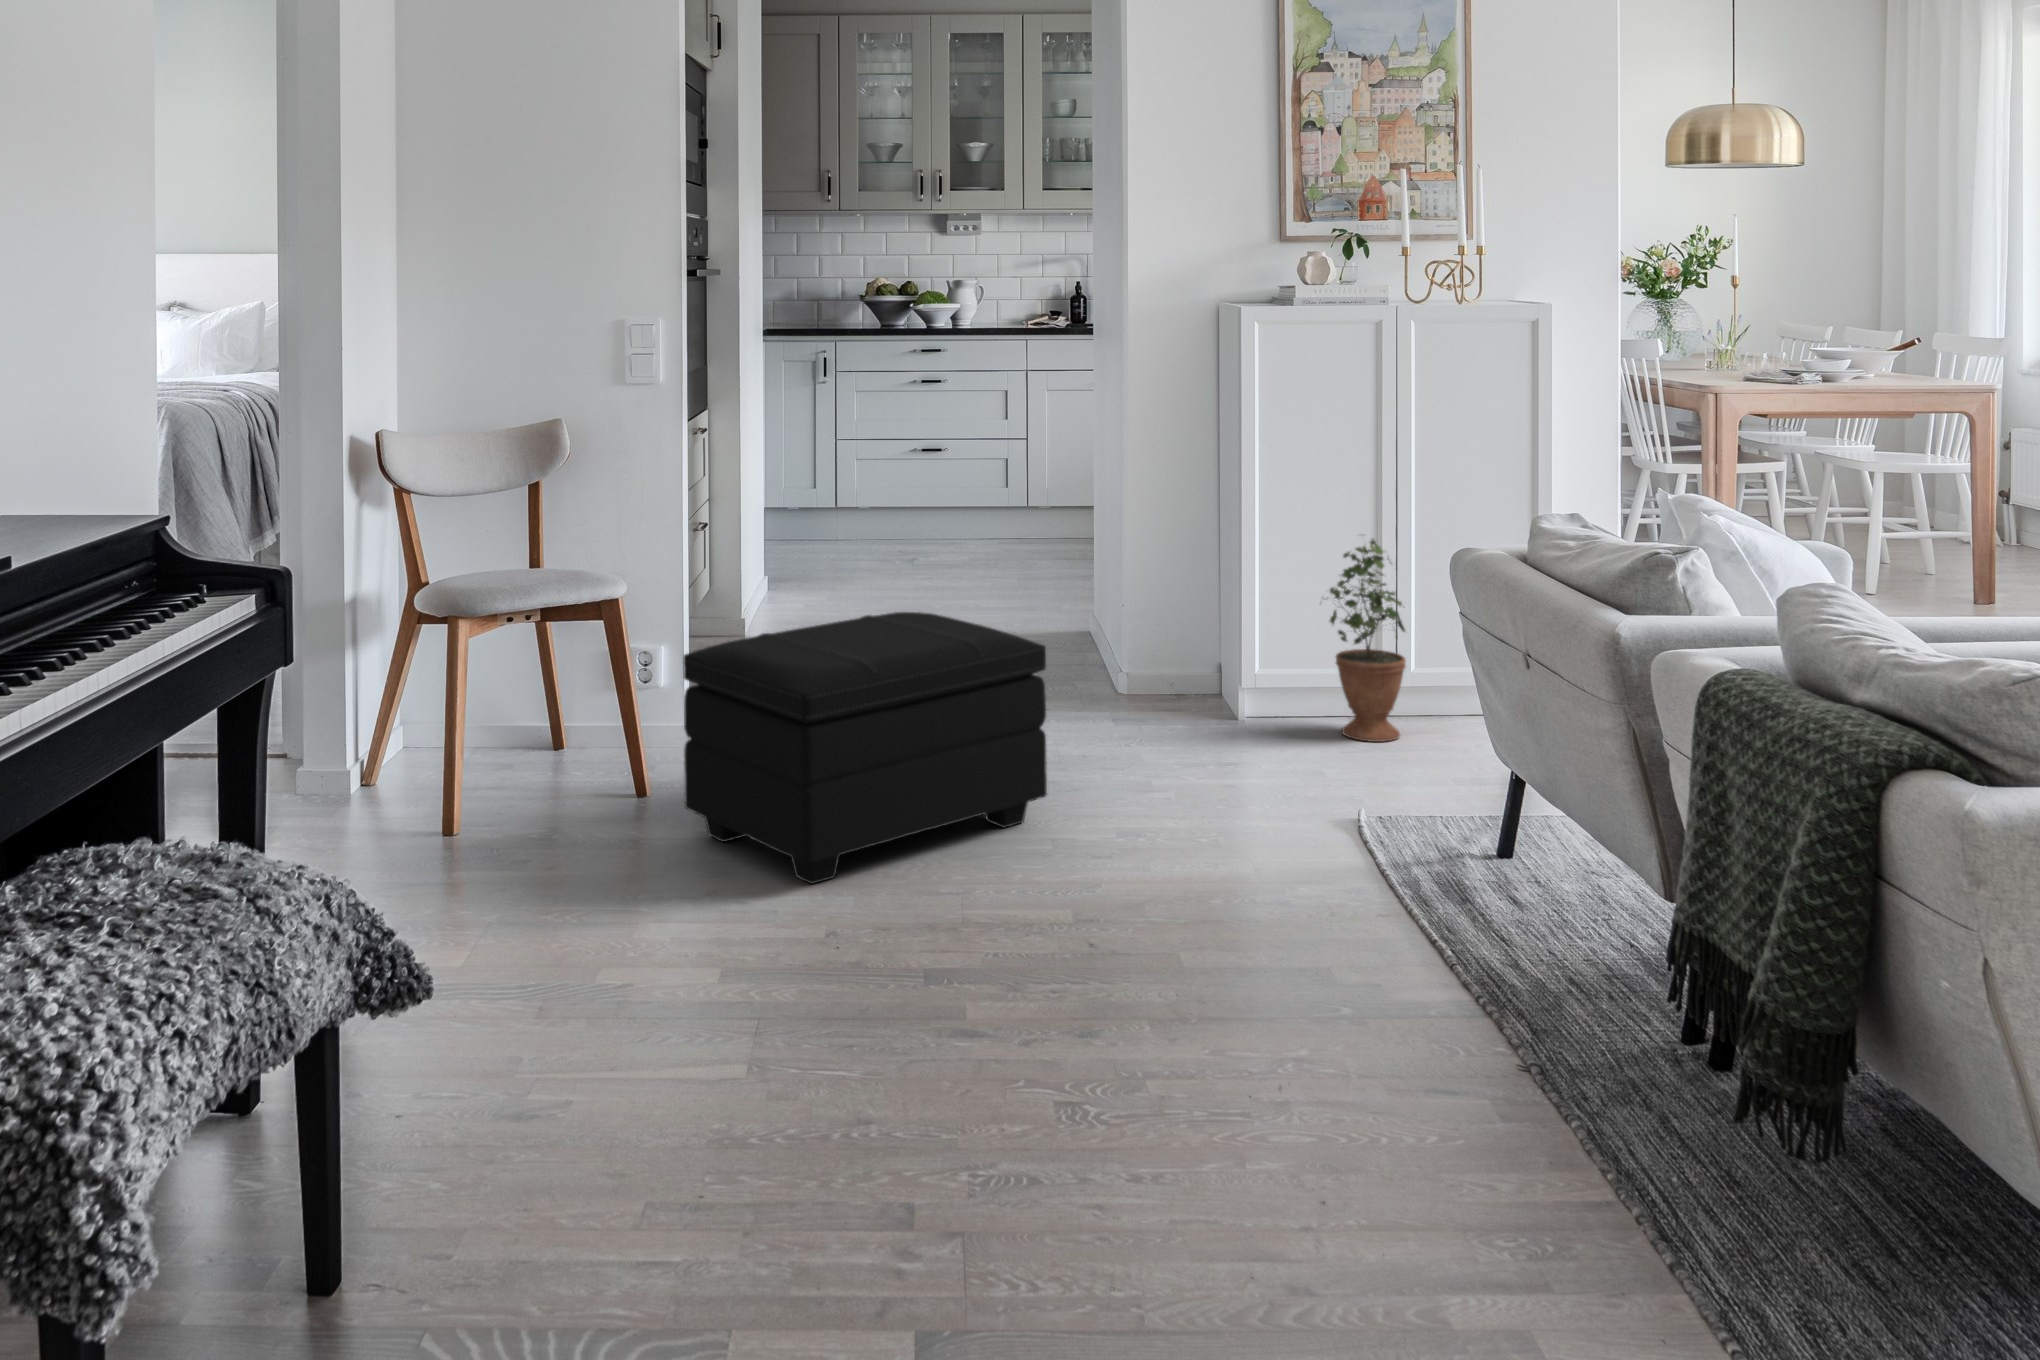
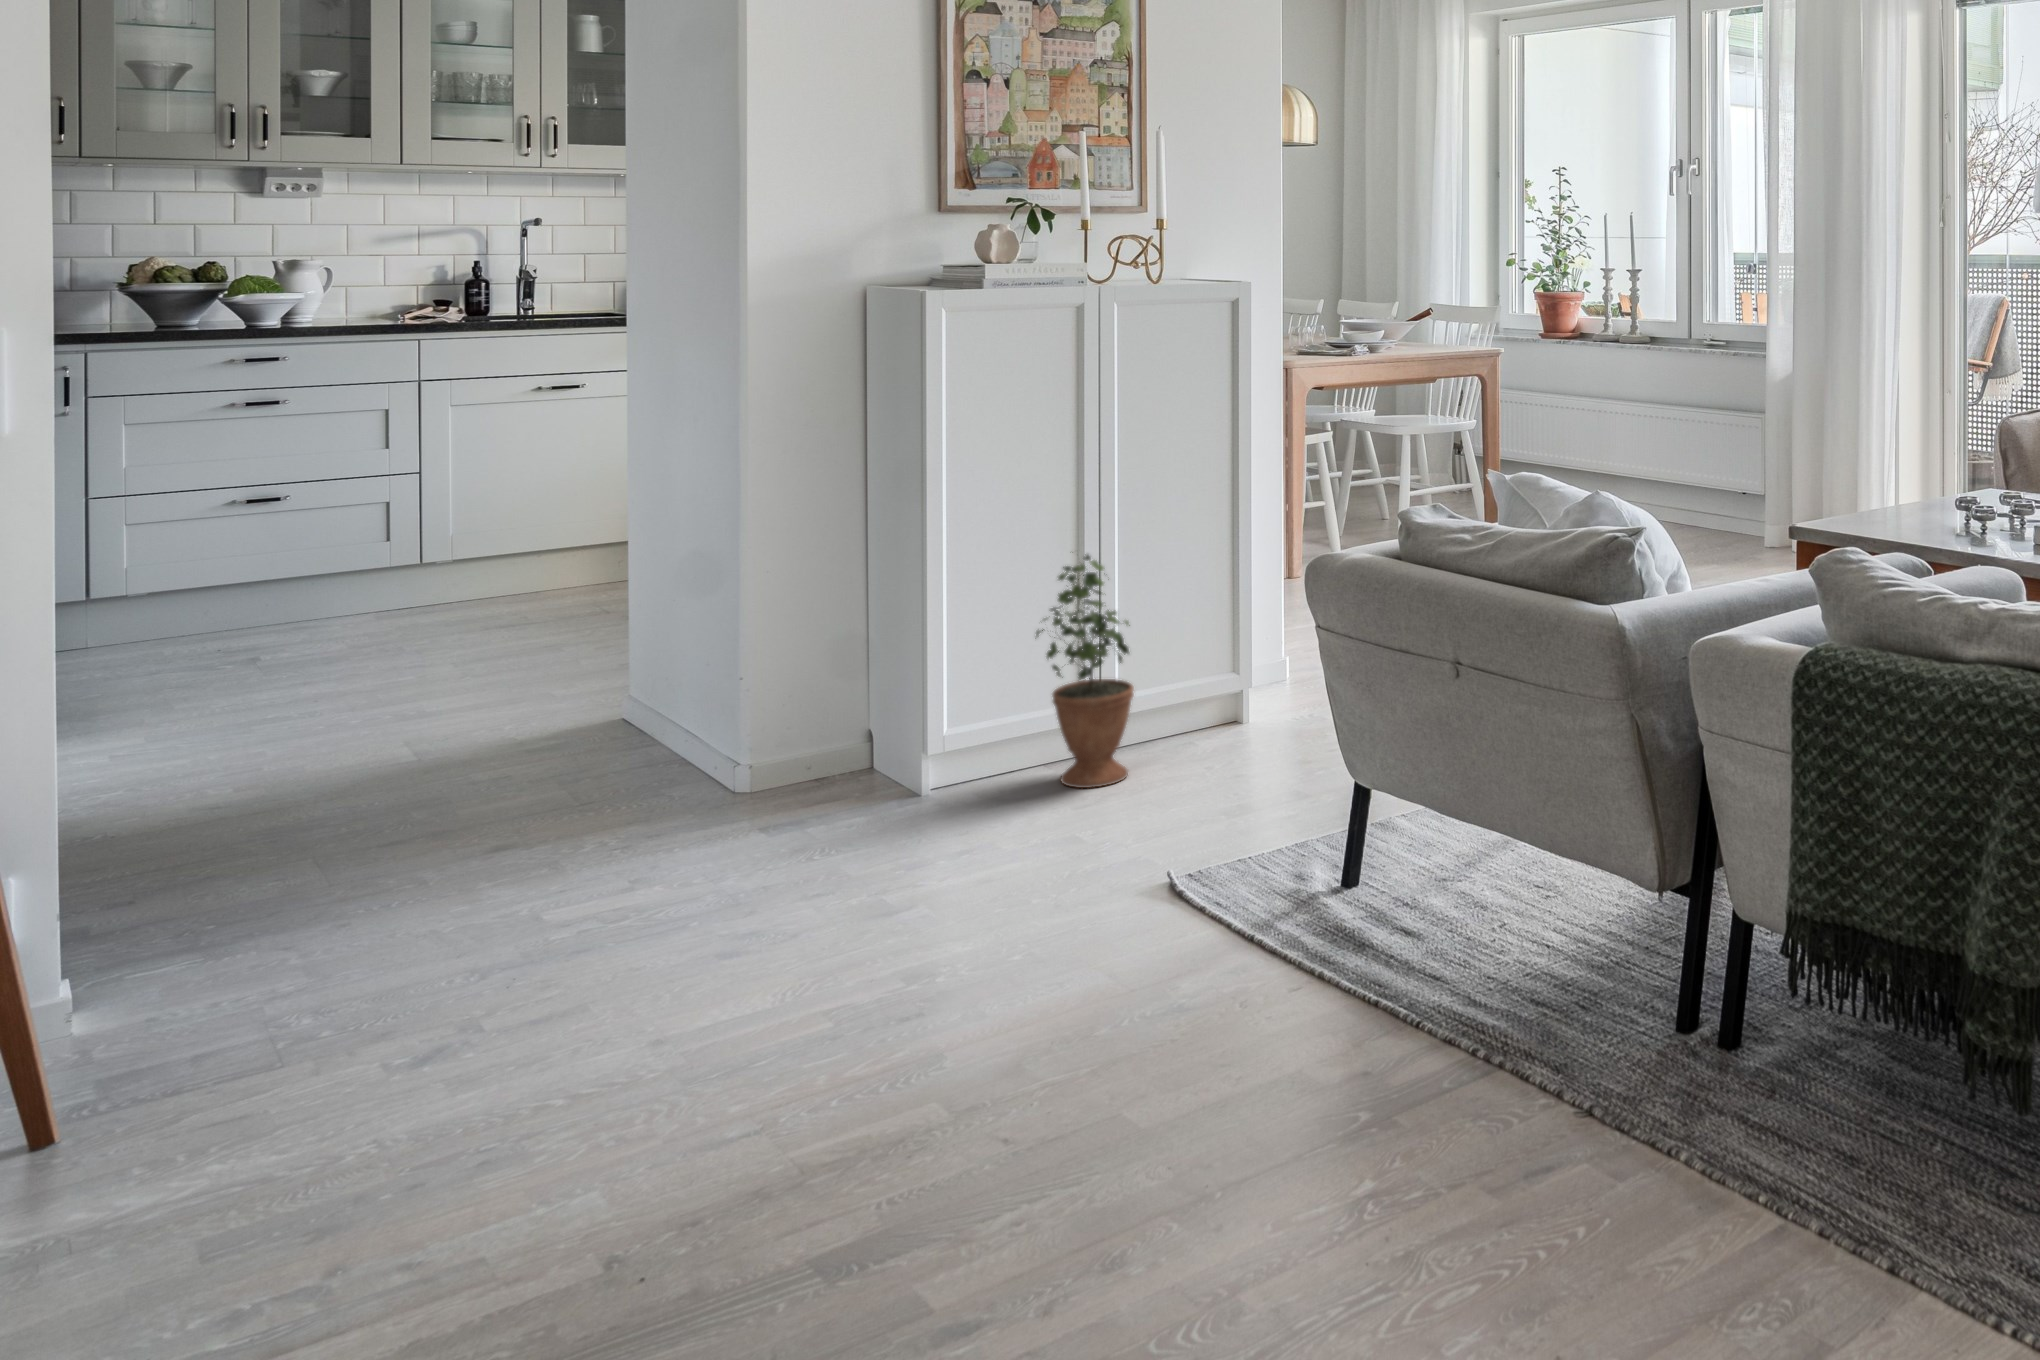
footstool: present [683,612,1047,884] -> none [130,751,786,1229]

